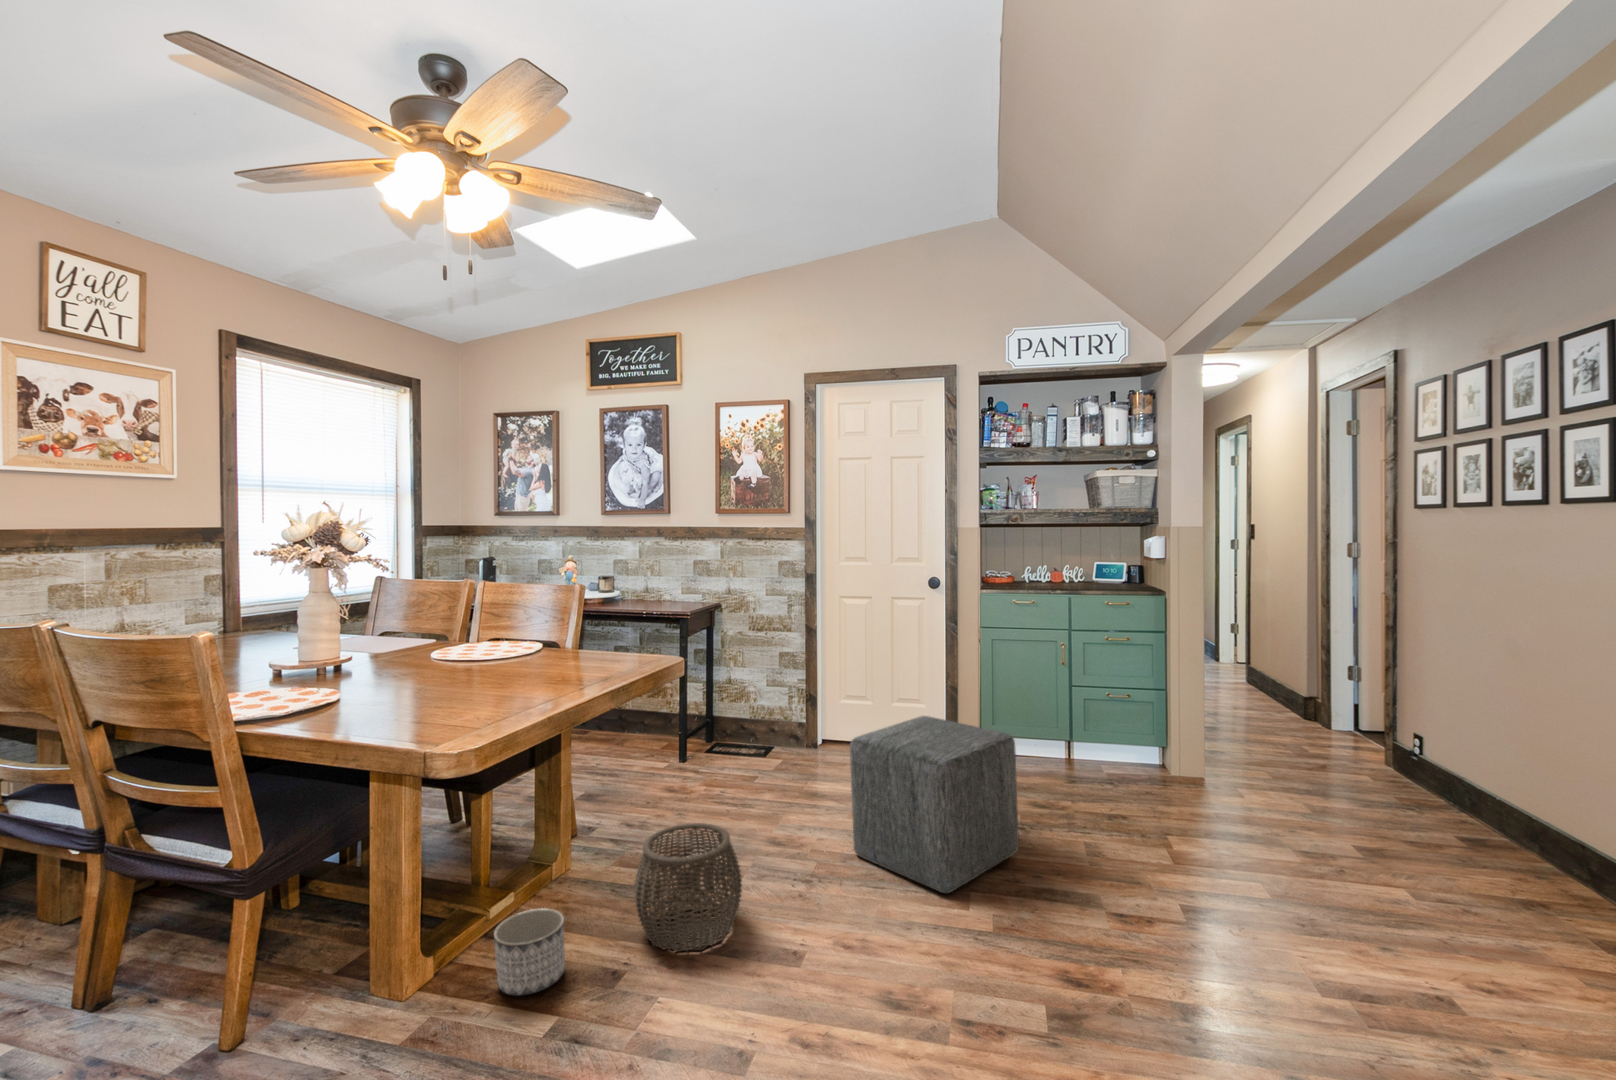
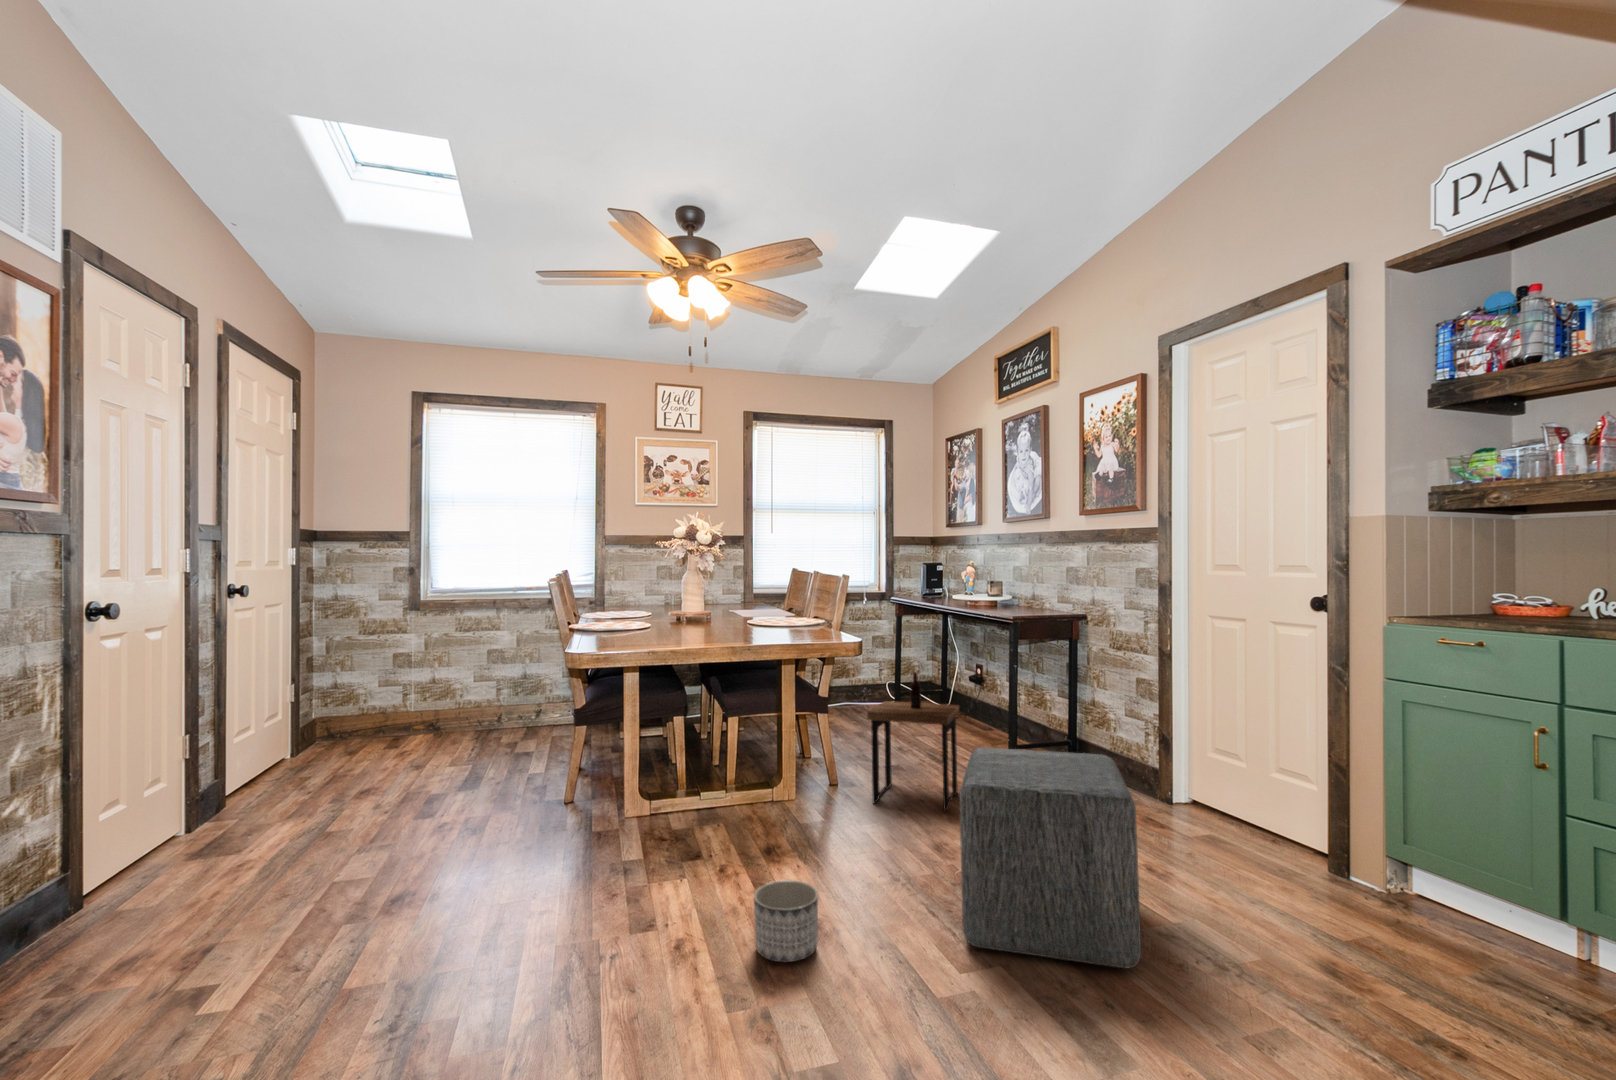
side table: none [622,687,730,841] -> present [867,672,959,811]
woven basket: present [634,823,742,952] -> none [728,767,816,867]
planter: present [494,908,565,996] -> present [754,880,818,962]

